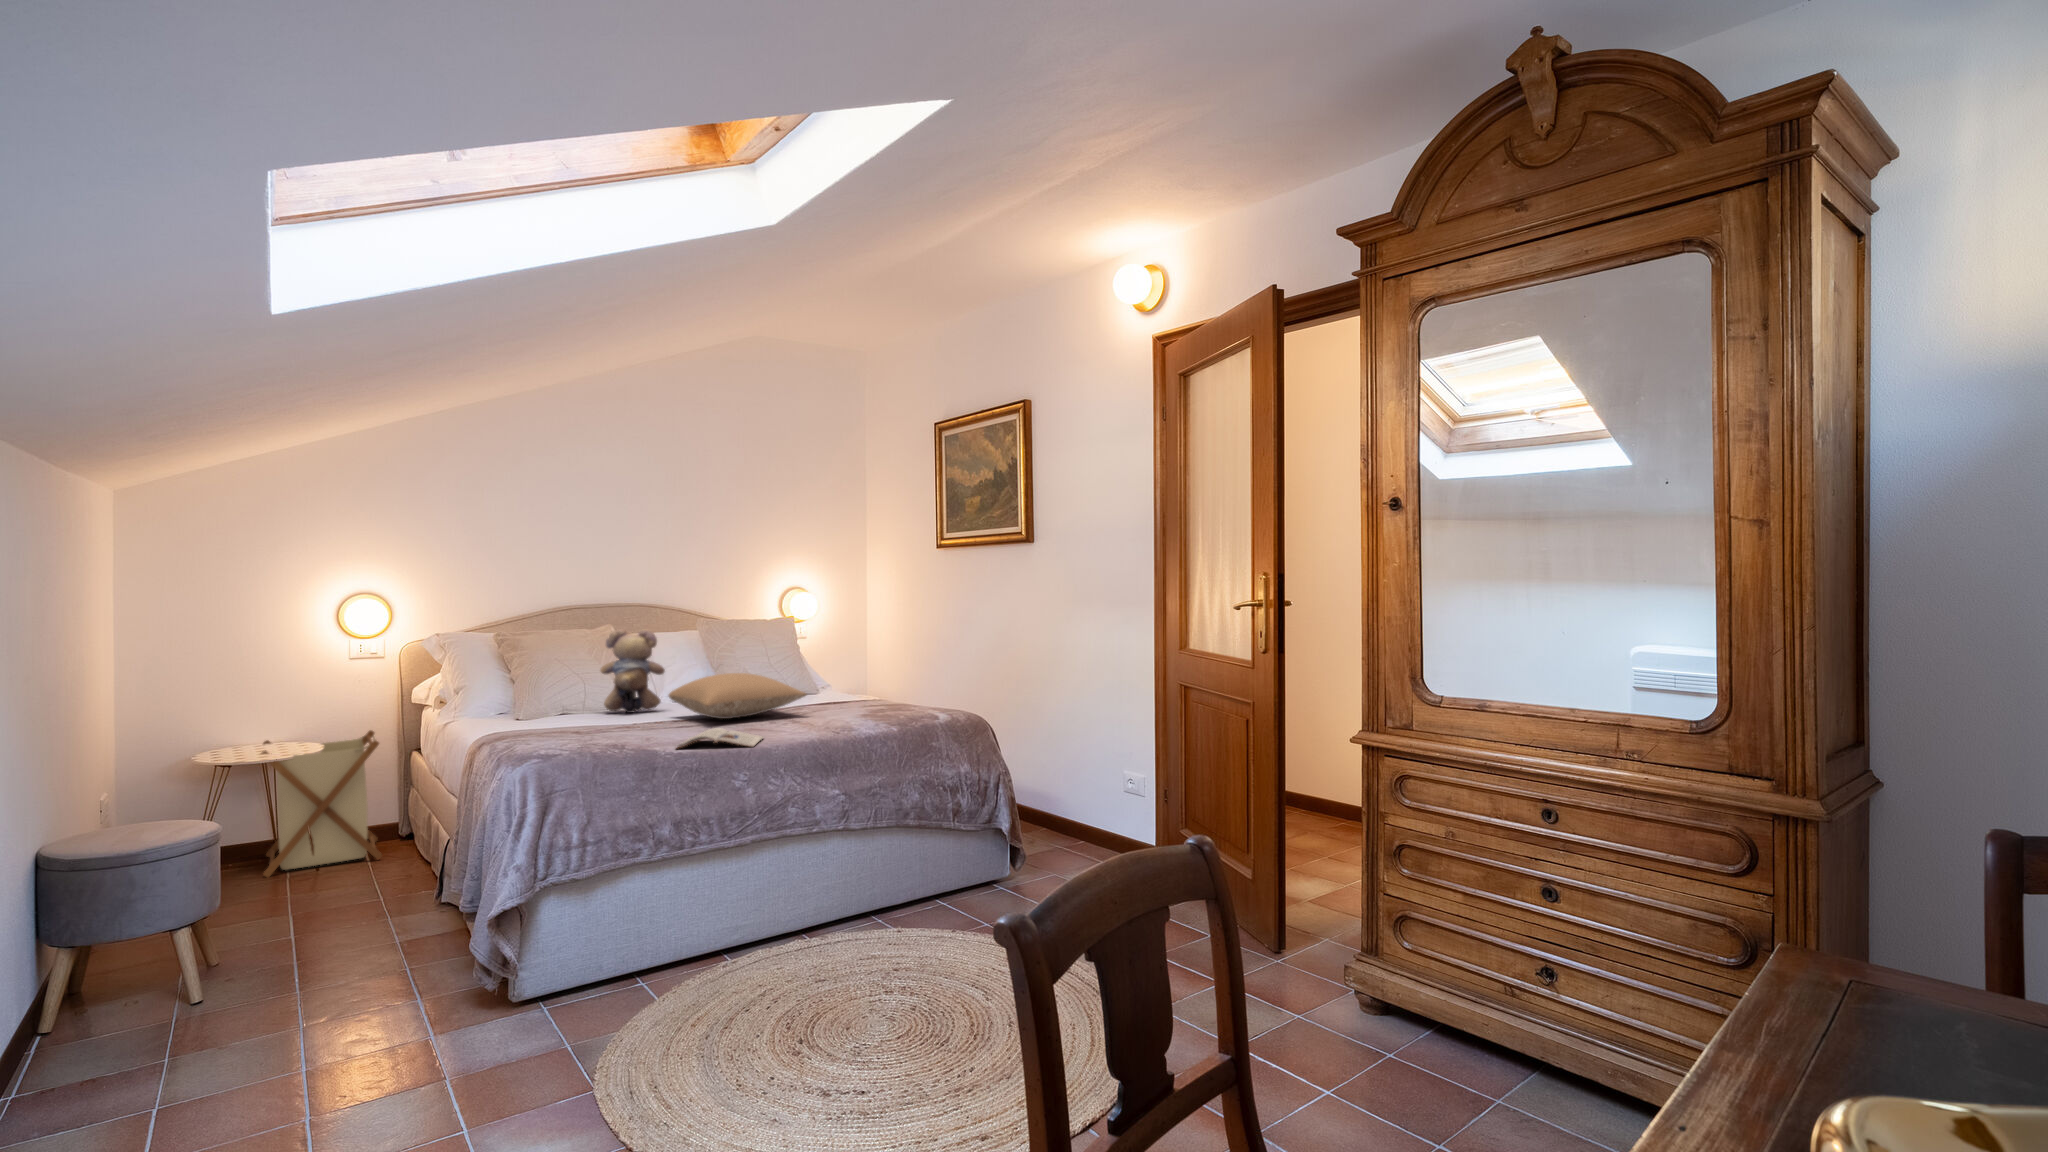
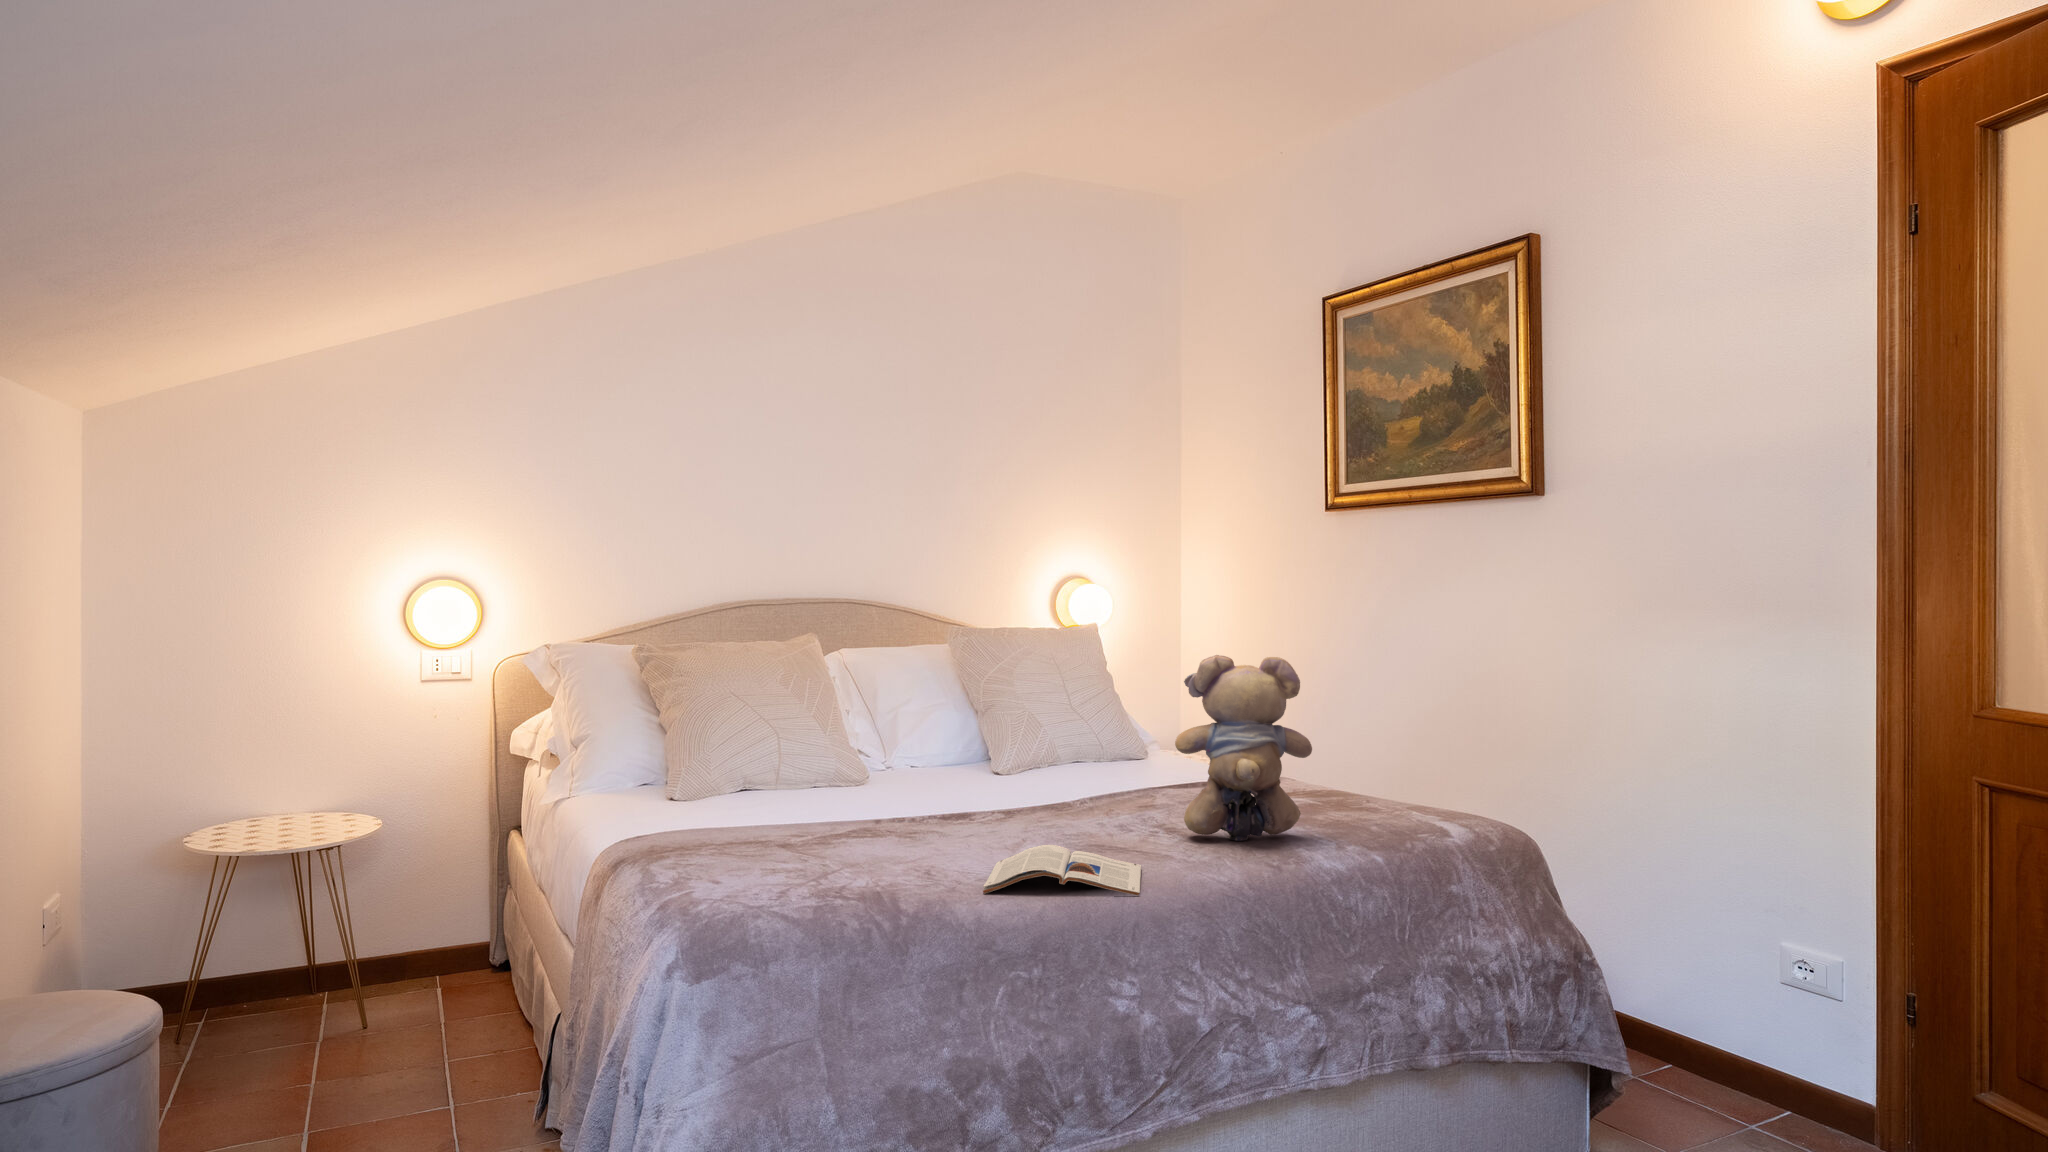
teddy bear: present [600,629,665,713] -> present [1175,655,1312,841]
pillow: present [668,673,807,719] -> none [923,727,1176,811]
laundry basket: present [262,730,382,877] -> none [279,796,463,1039]

